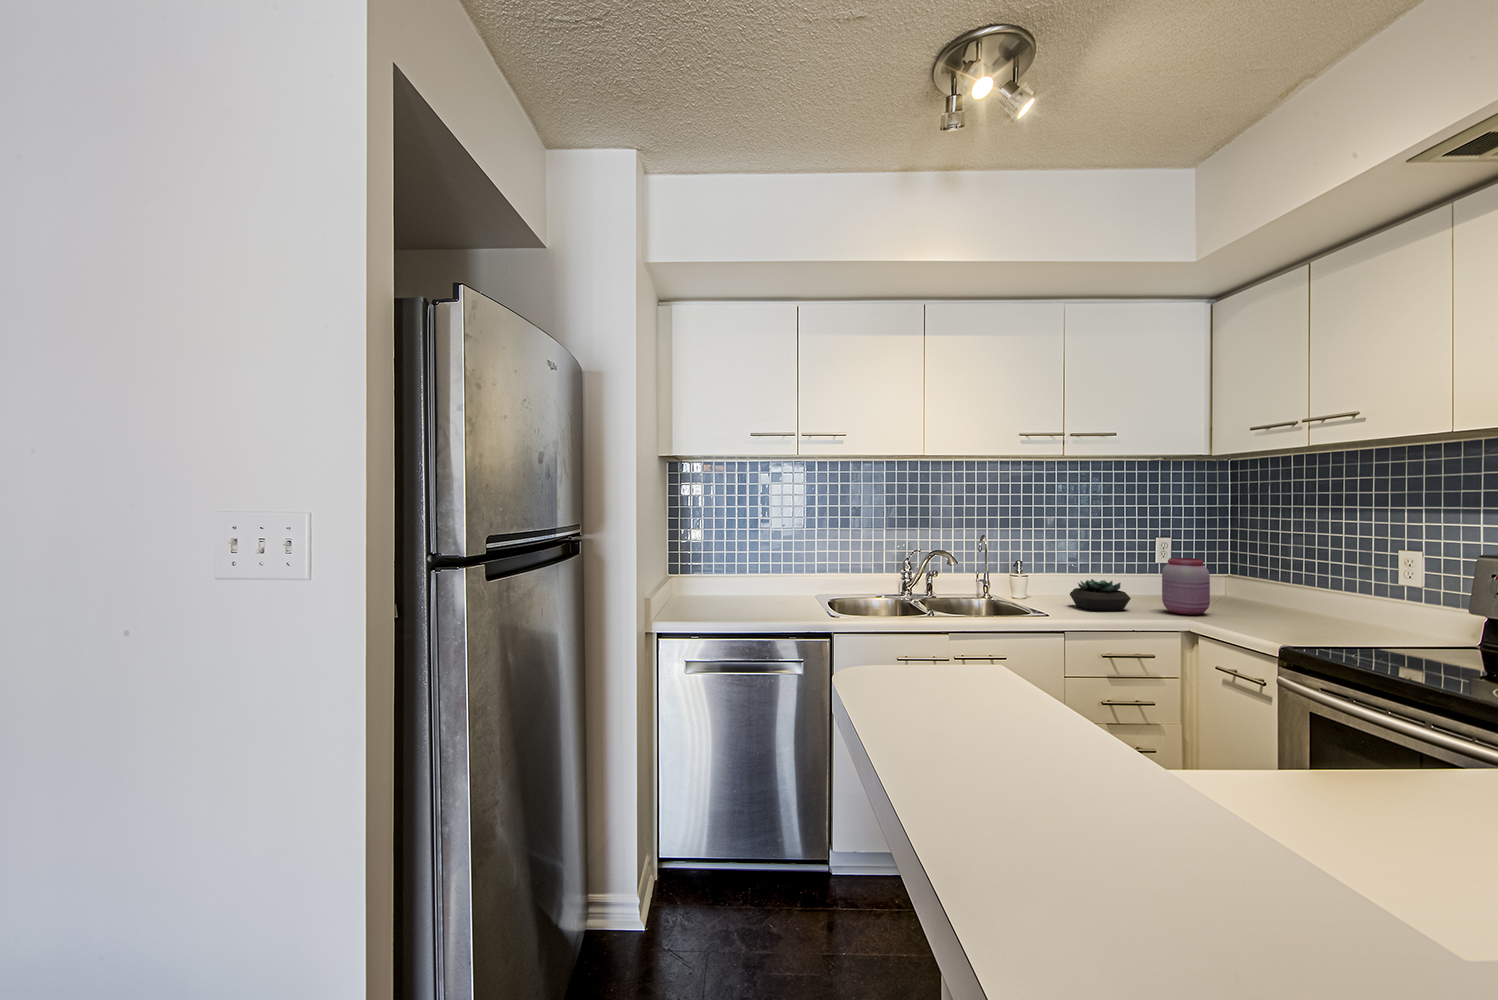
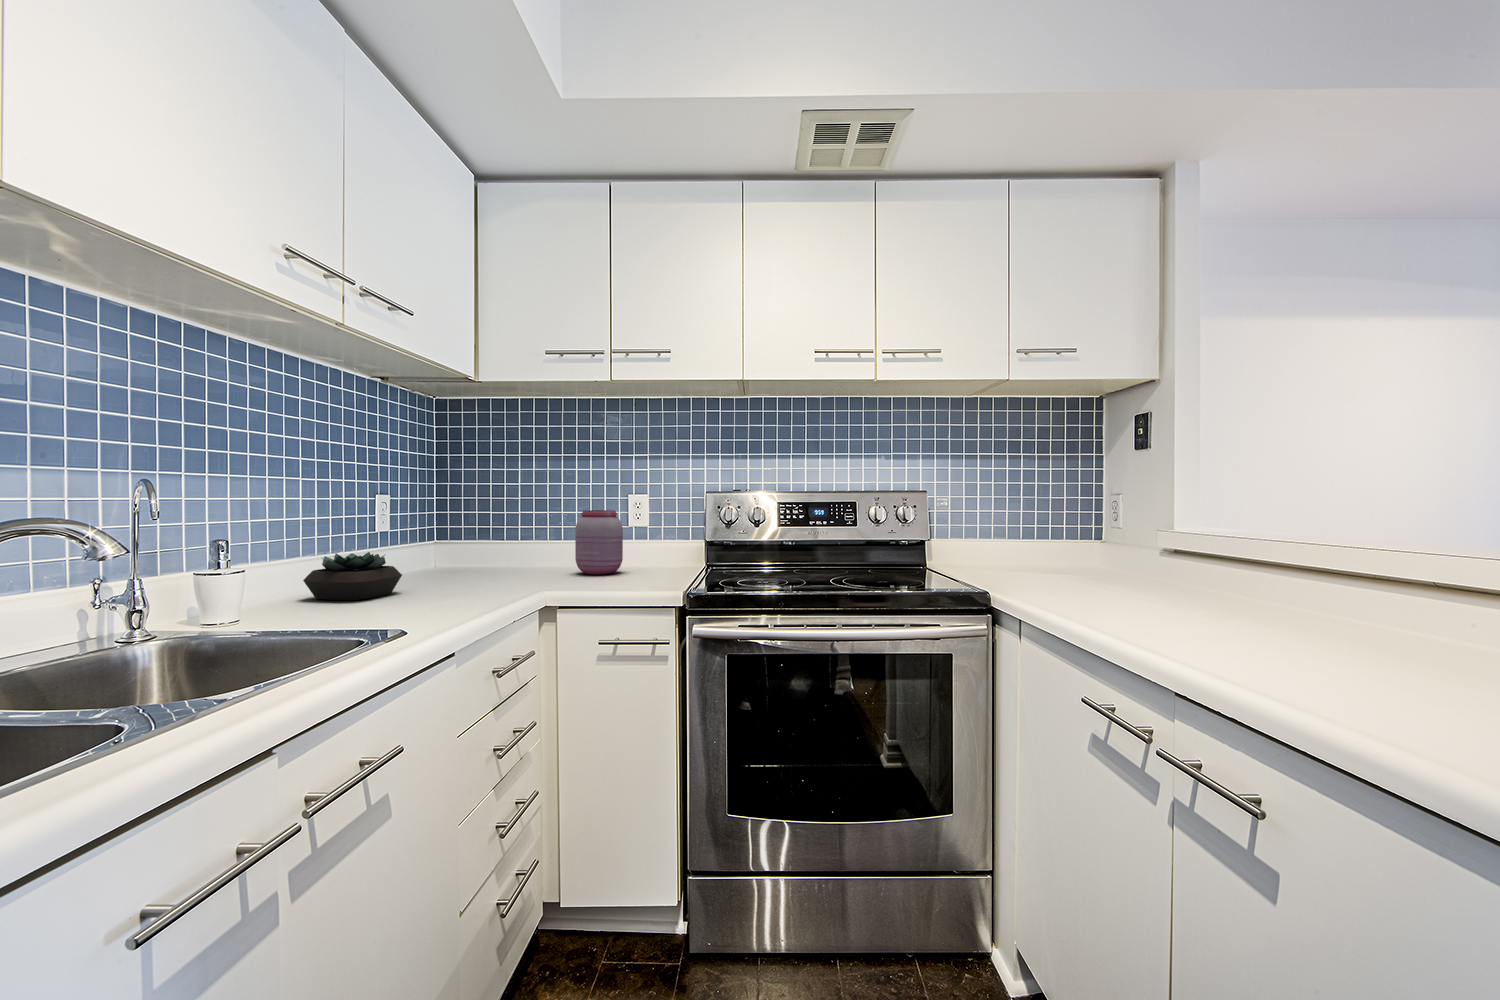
jar: present [1162,558,1210,615] -> present [575,510,623,574]

